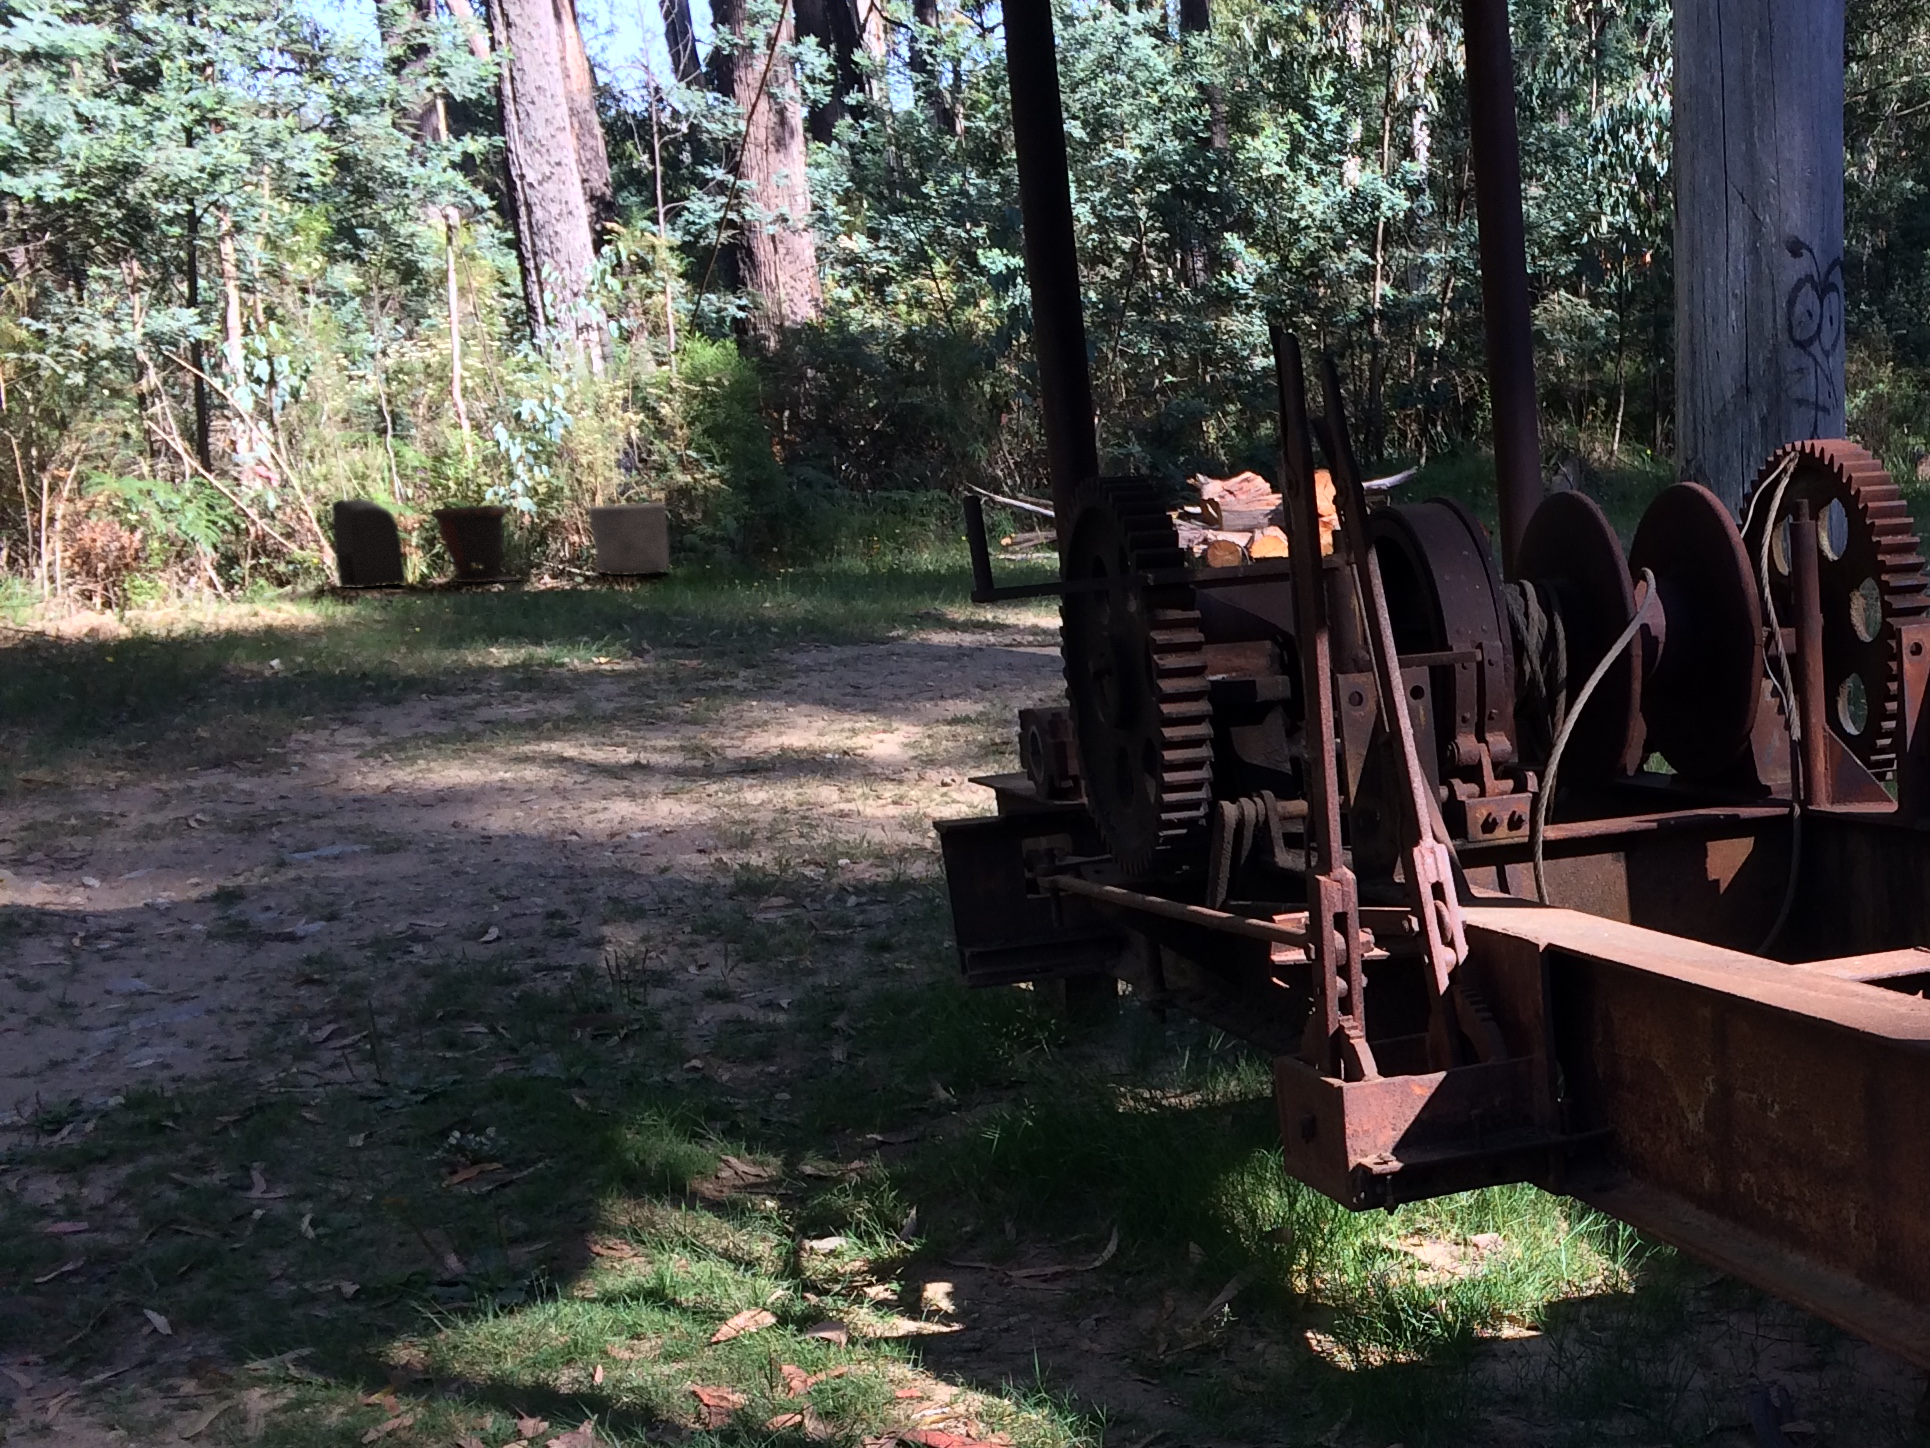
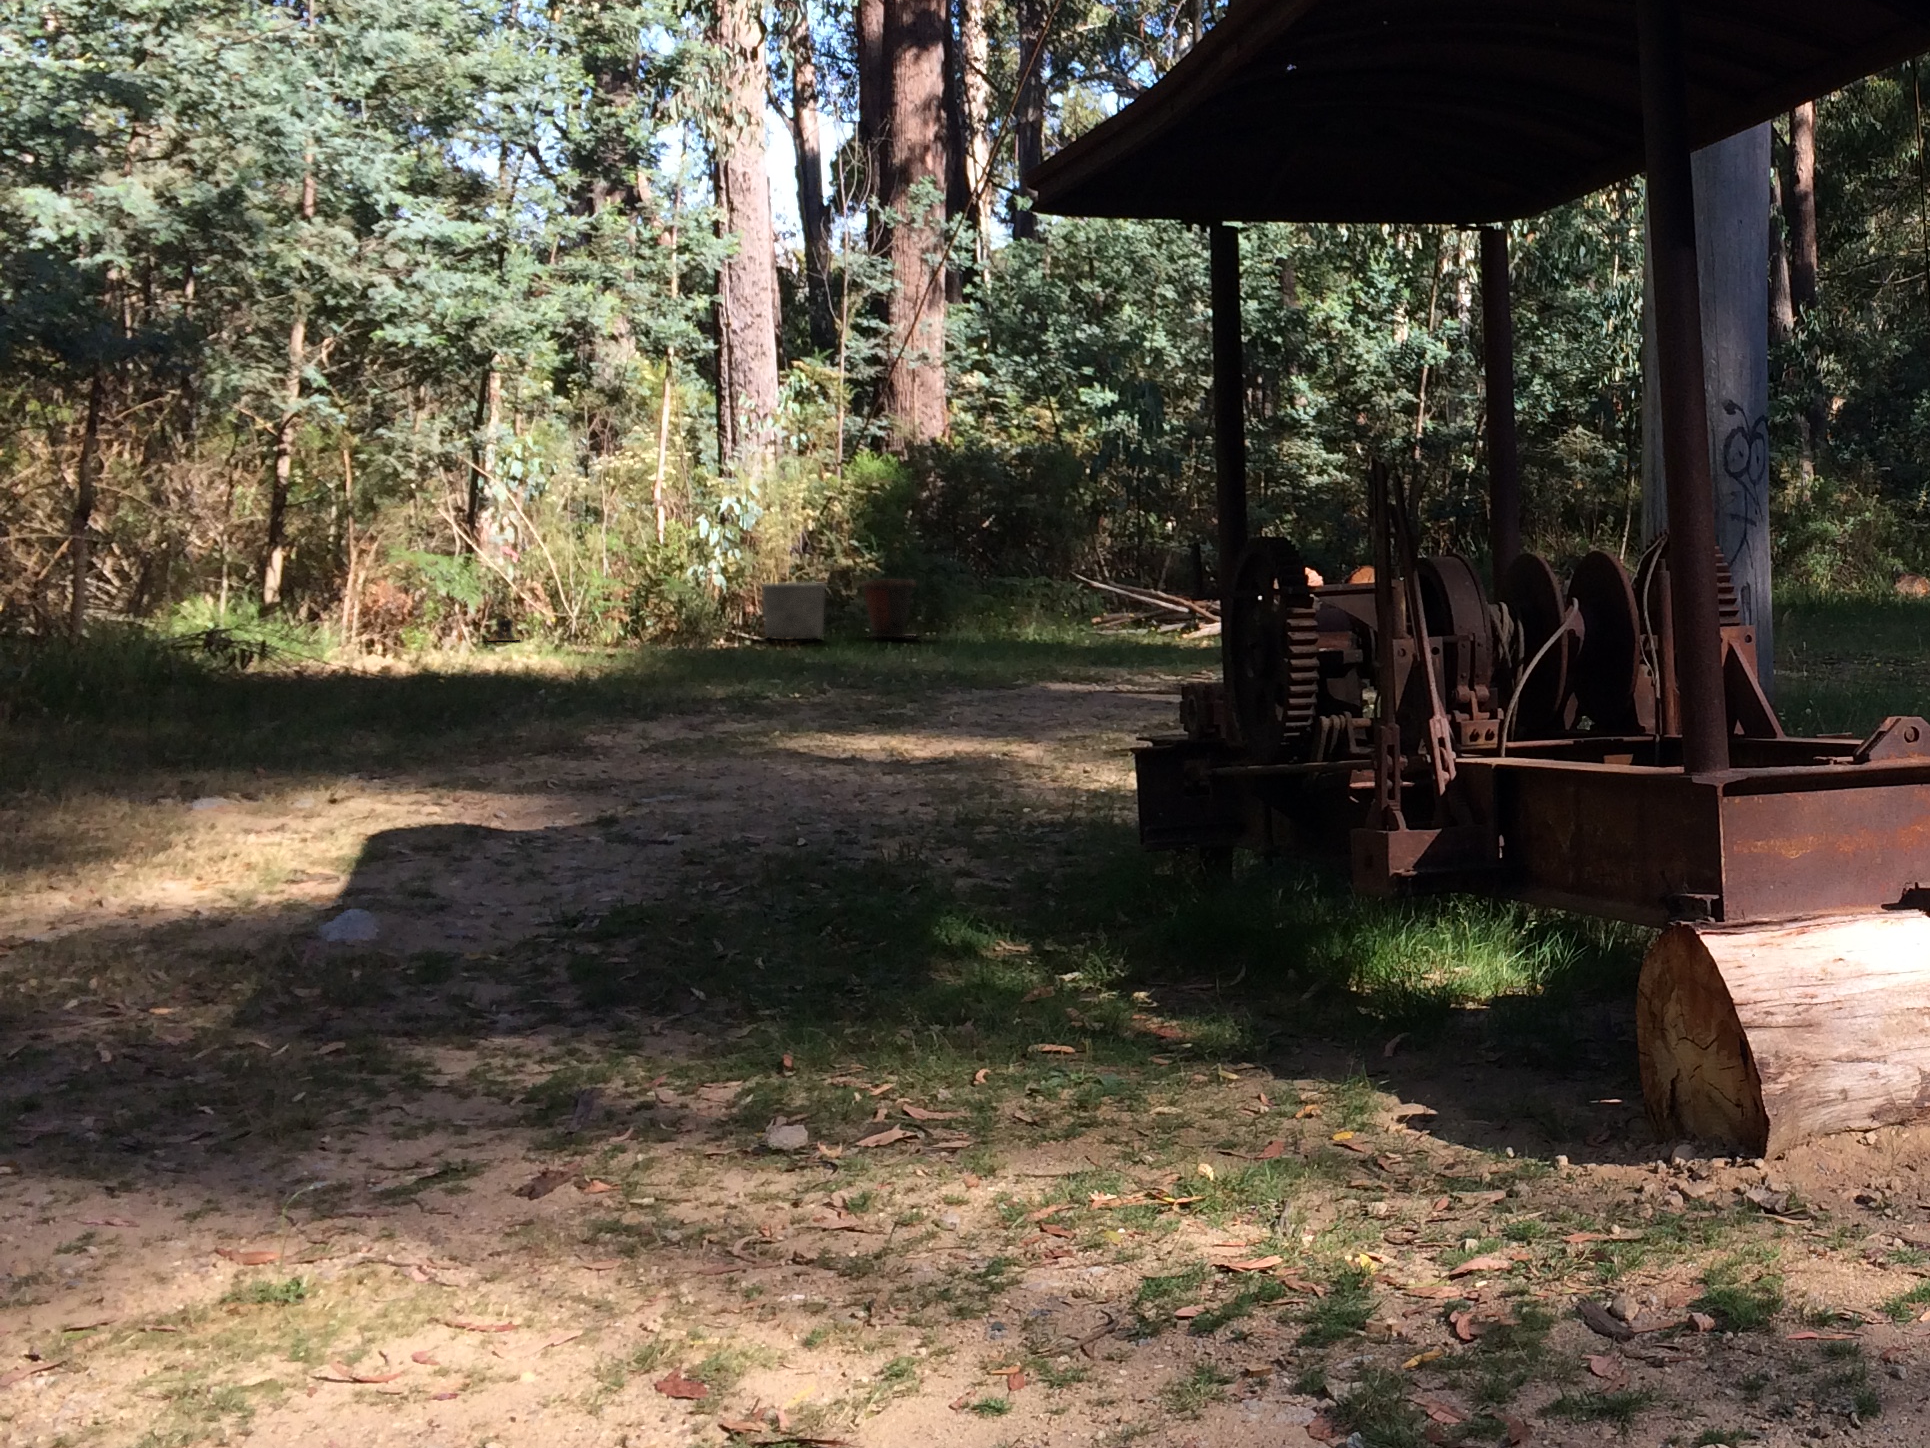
backpack: present [332,499,406,588] -> none [558,568,614,642]
bucket: present [433,504,517,582] -> present [861,577,916,637]
boots: none [248,560,293,590] -> present [488,618,522,641]

